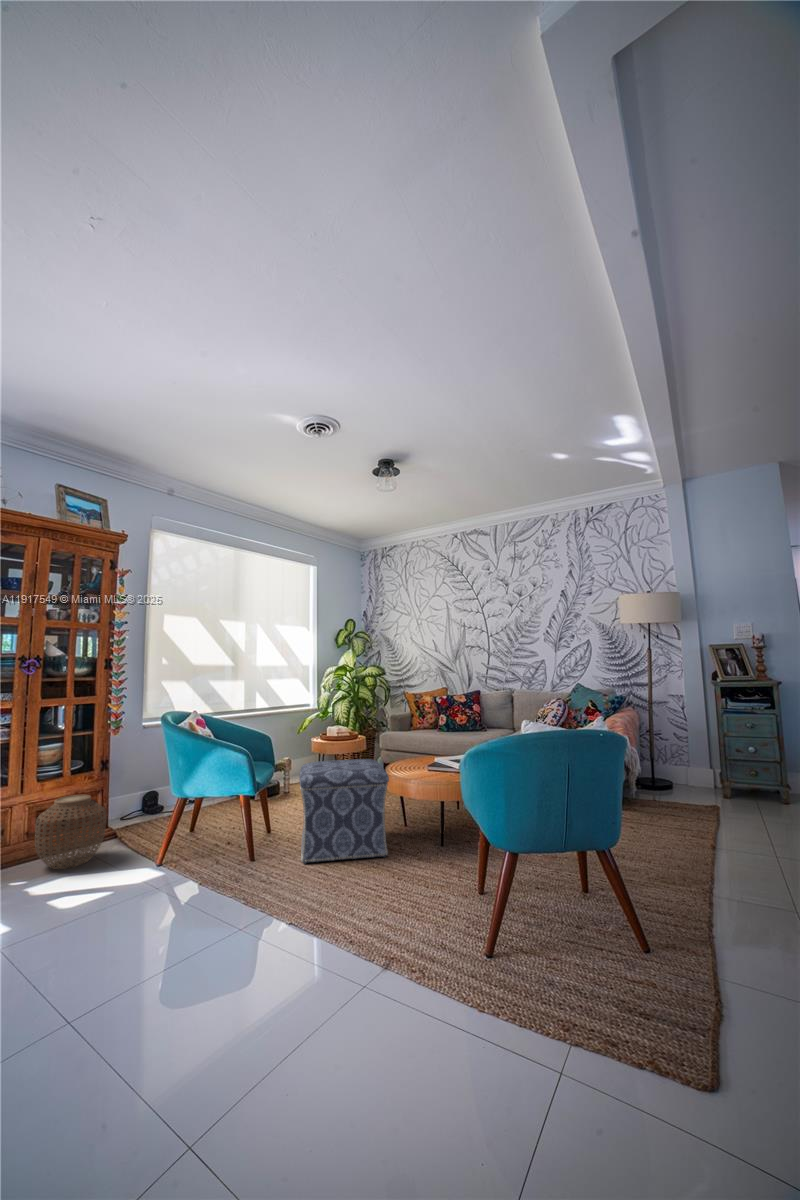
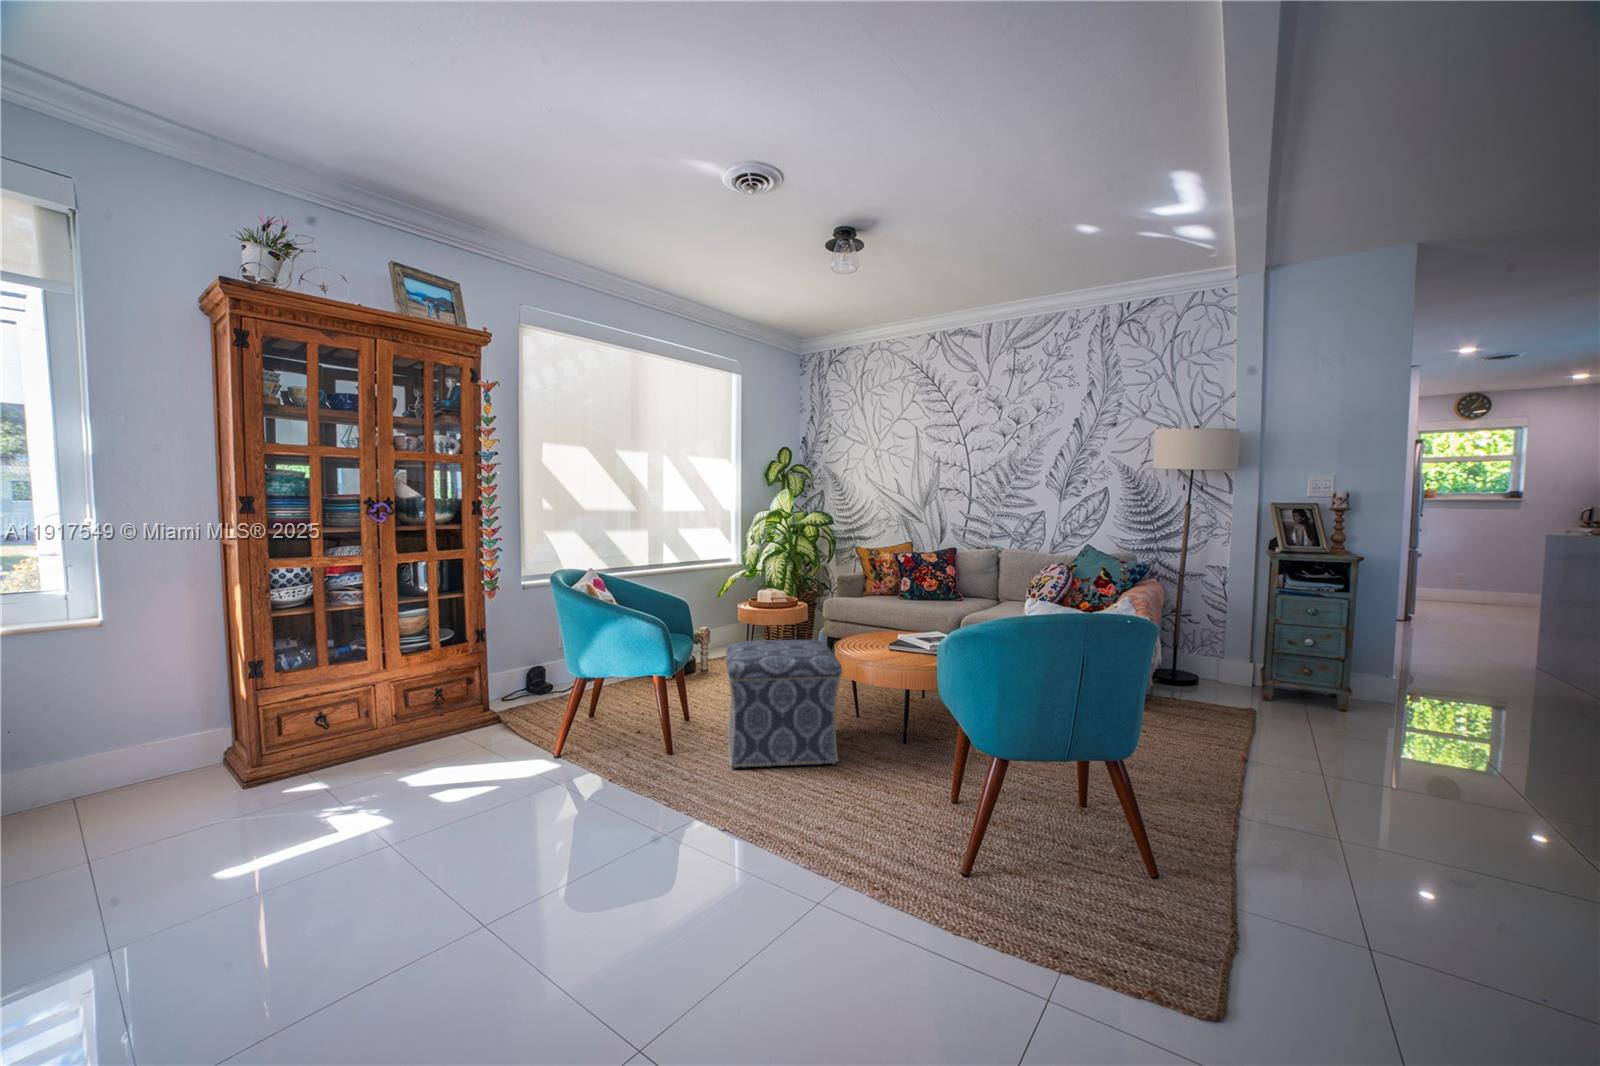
woven basket: present [35,795,106,869] -> none [403,672,487,760]

